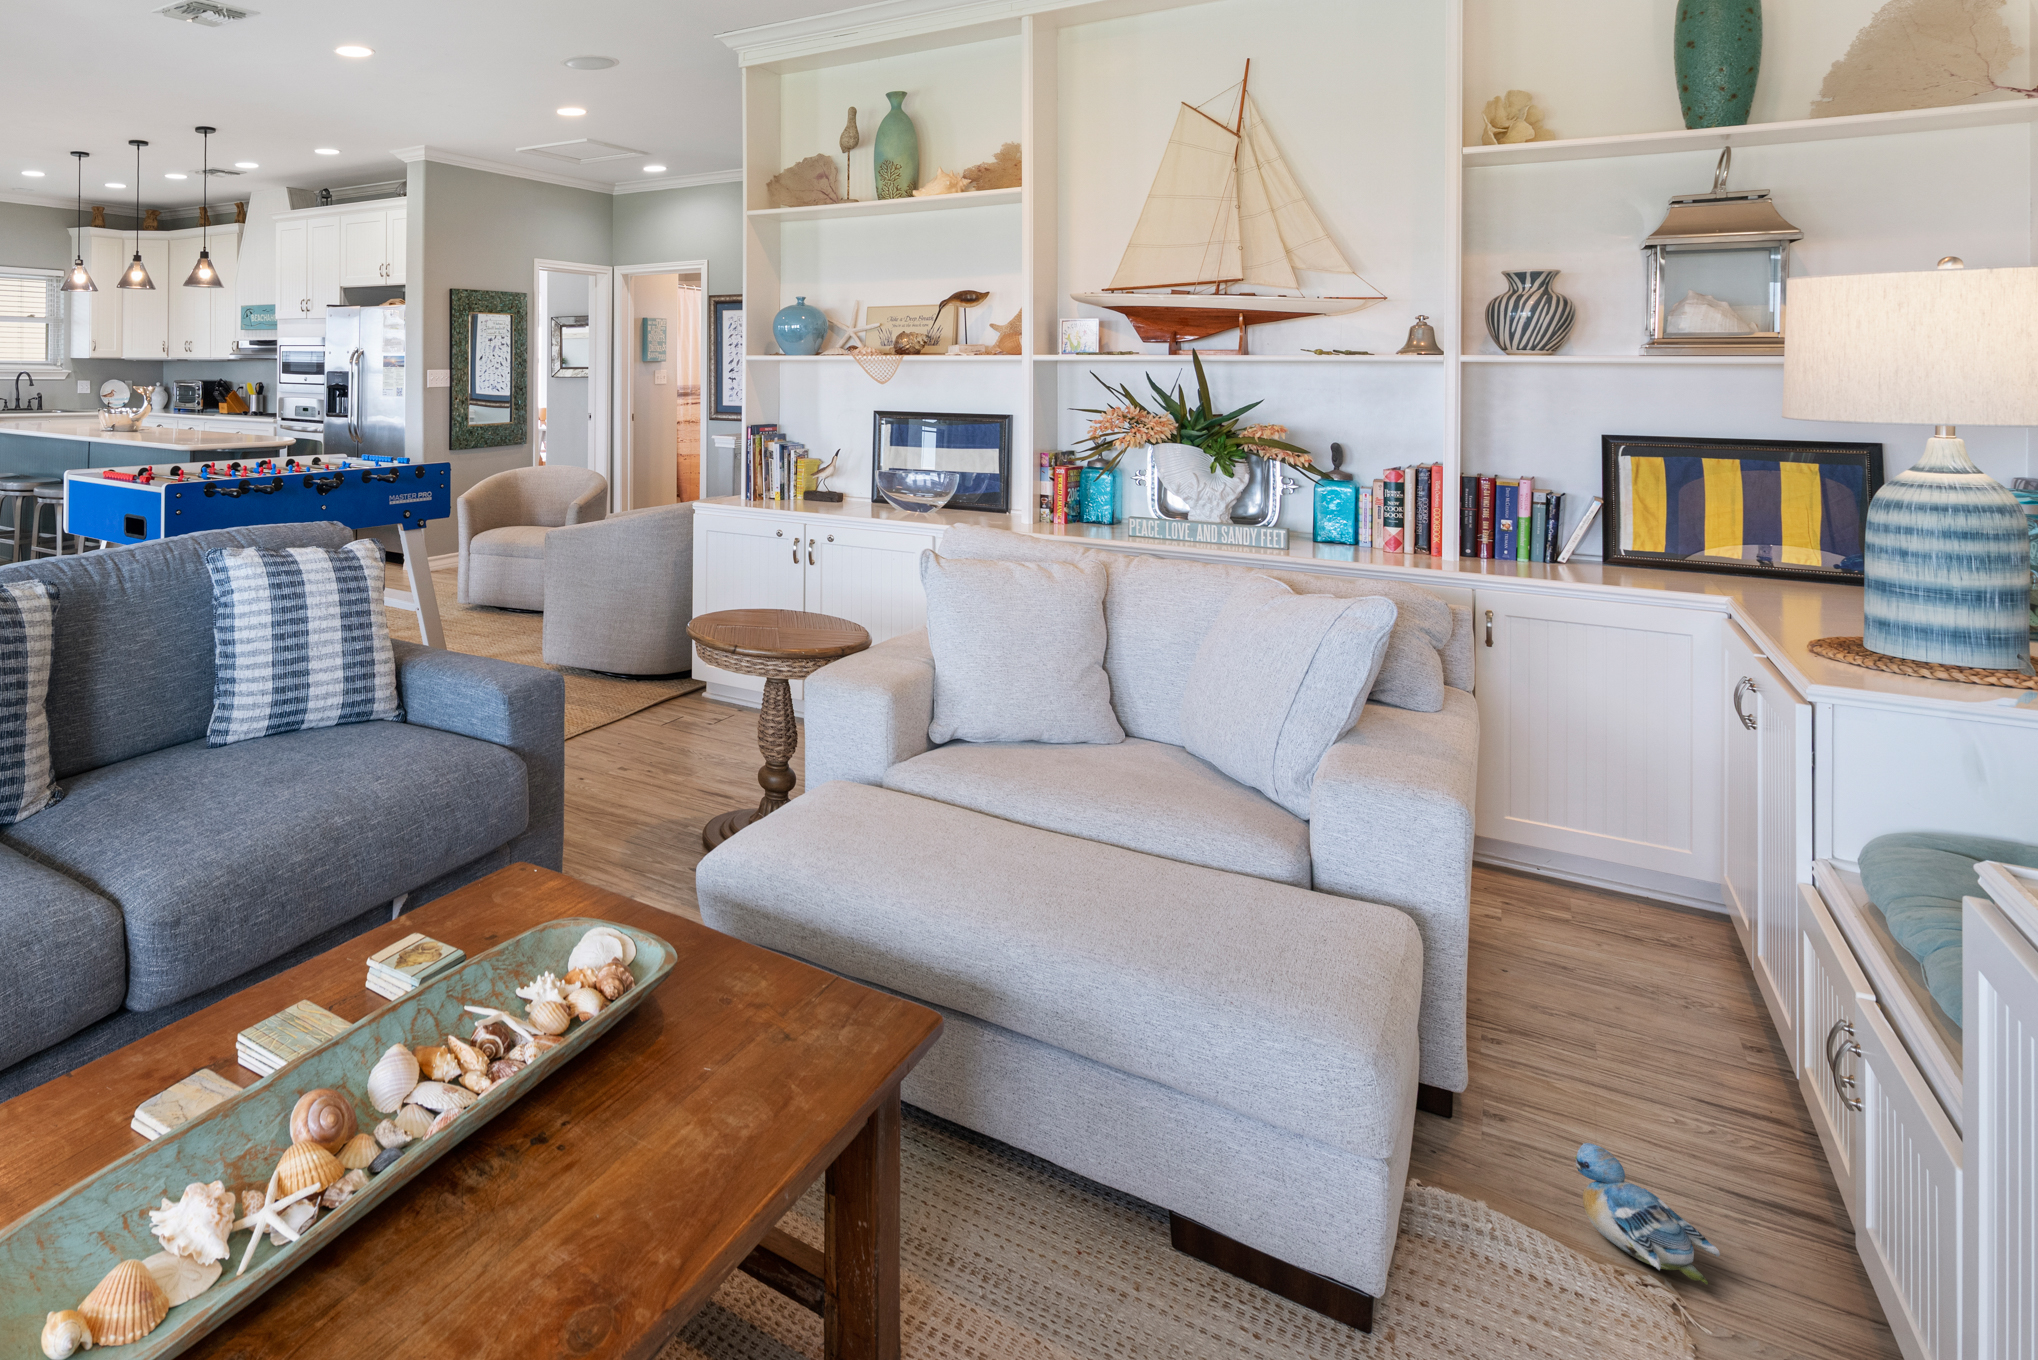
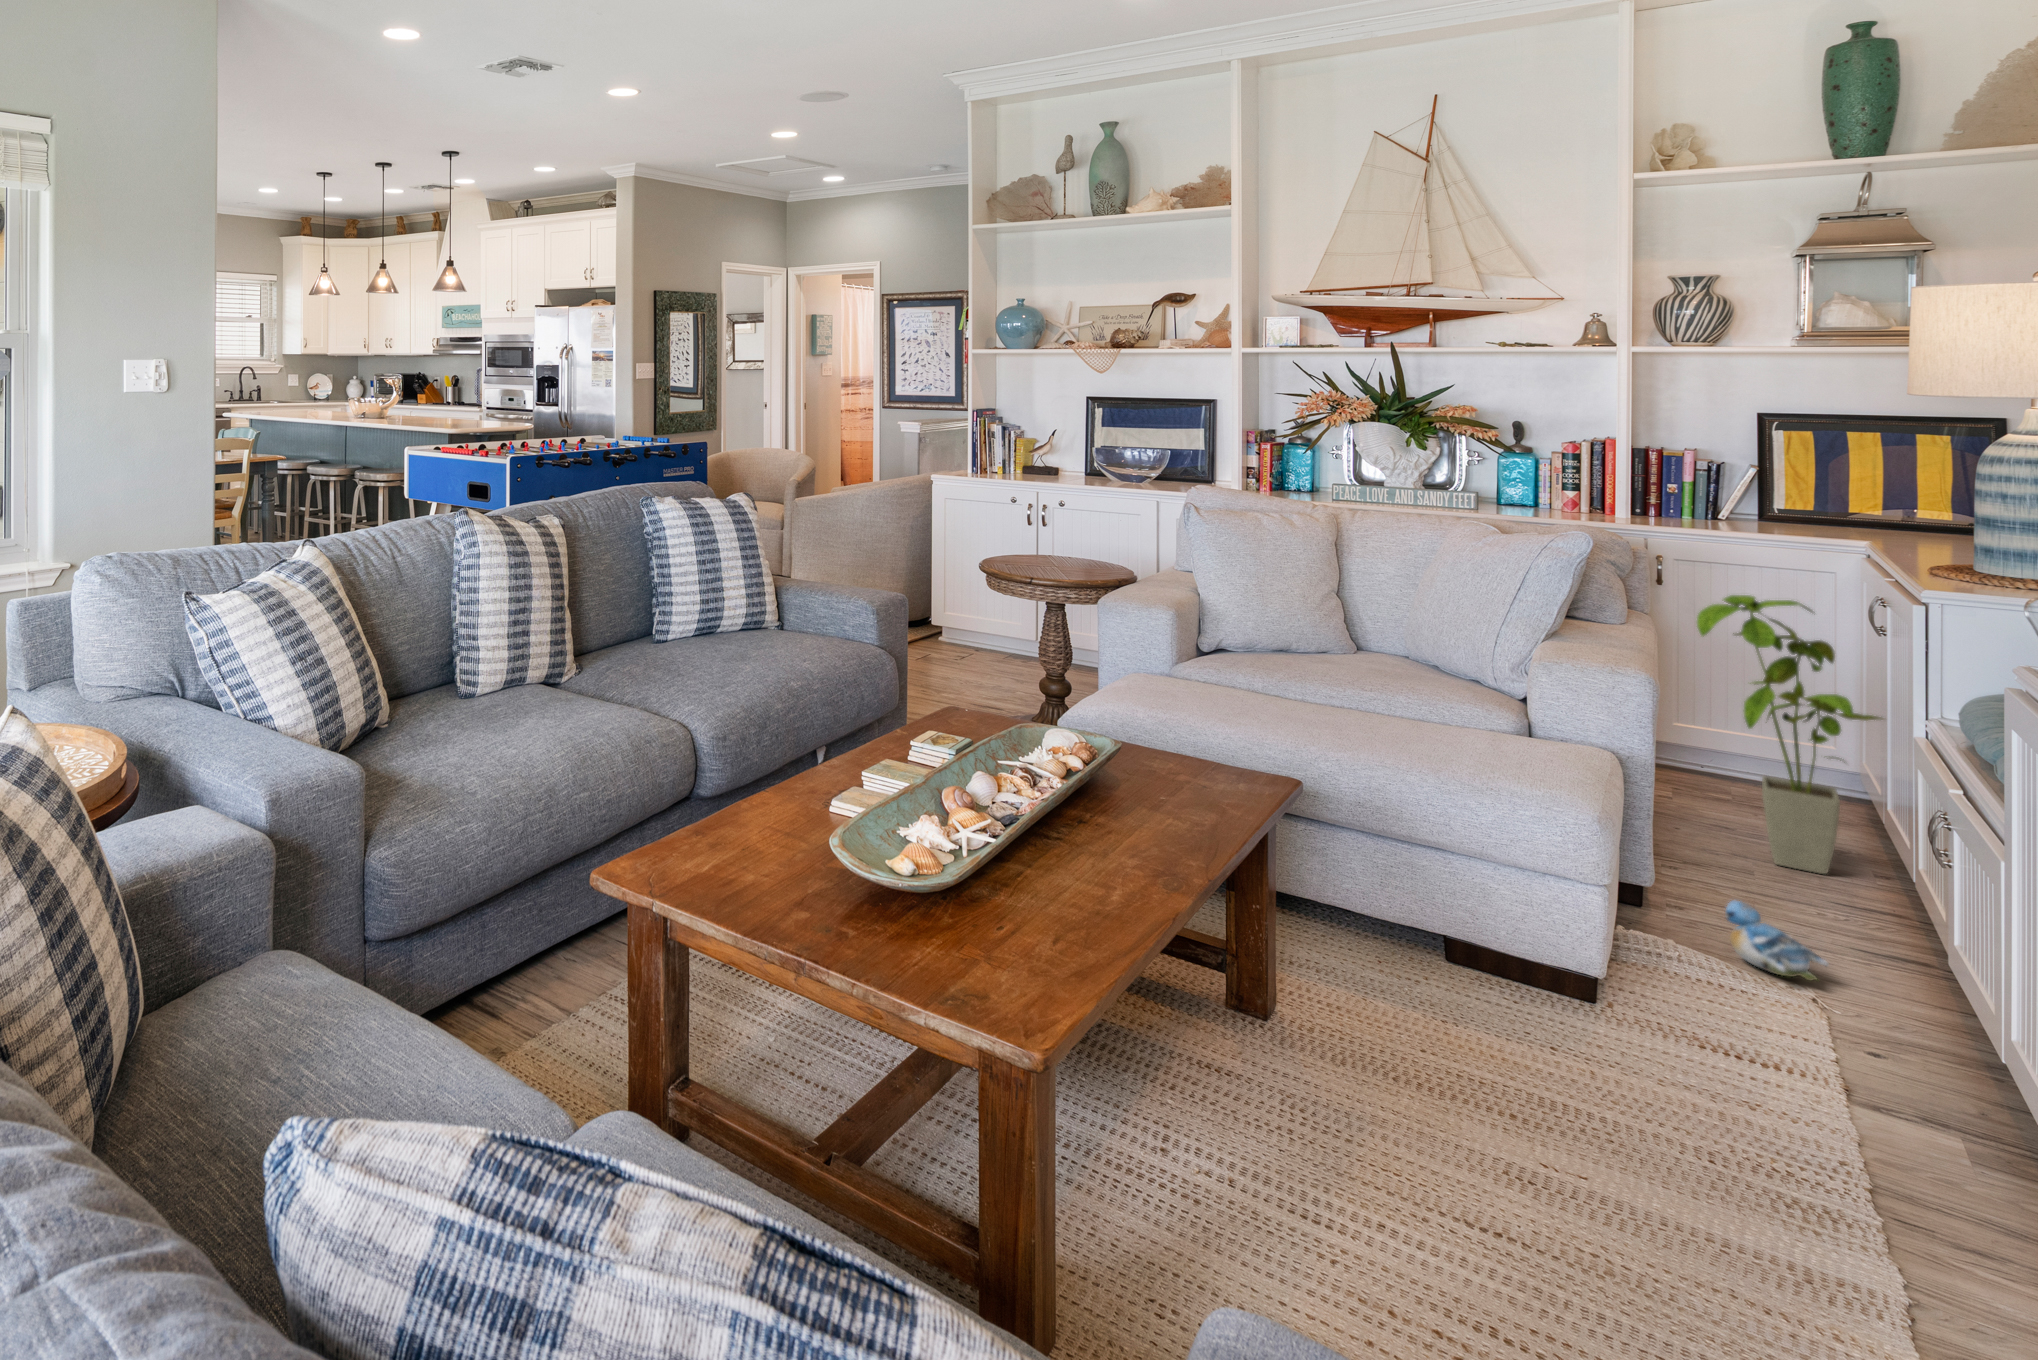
house plant: none [1536,677,1778,1054] -> present [1697,595,1882,874]

